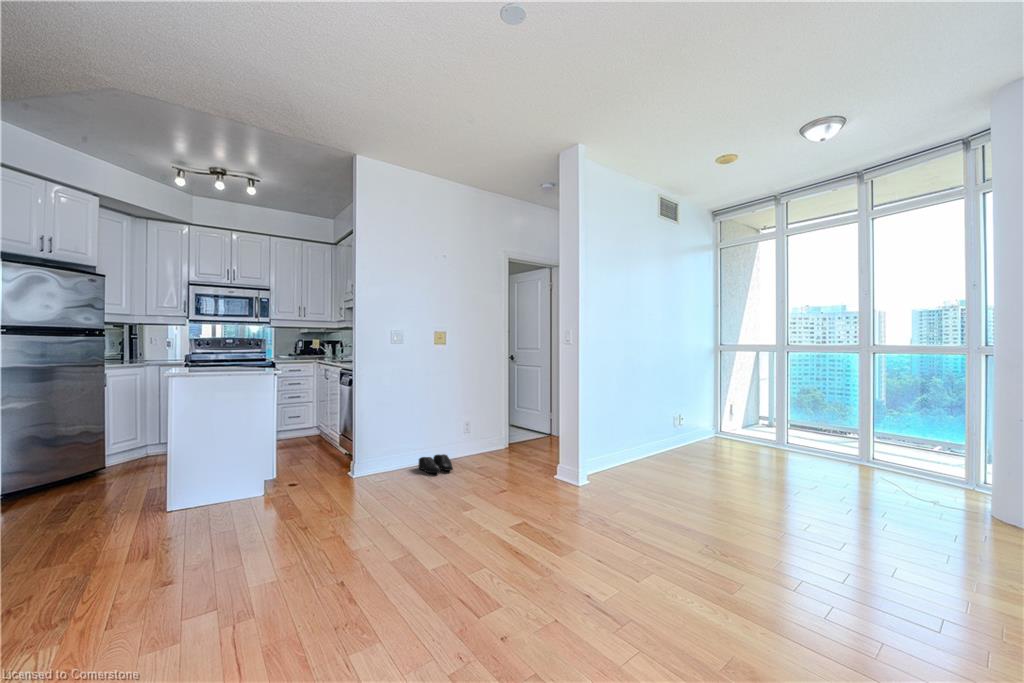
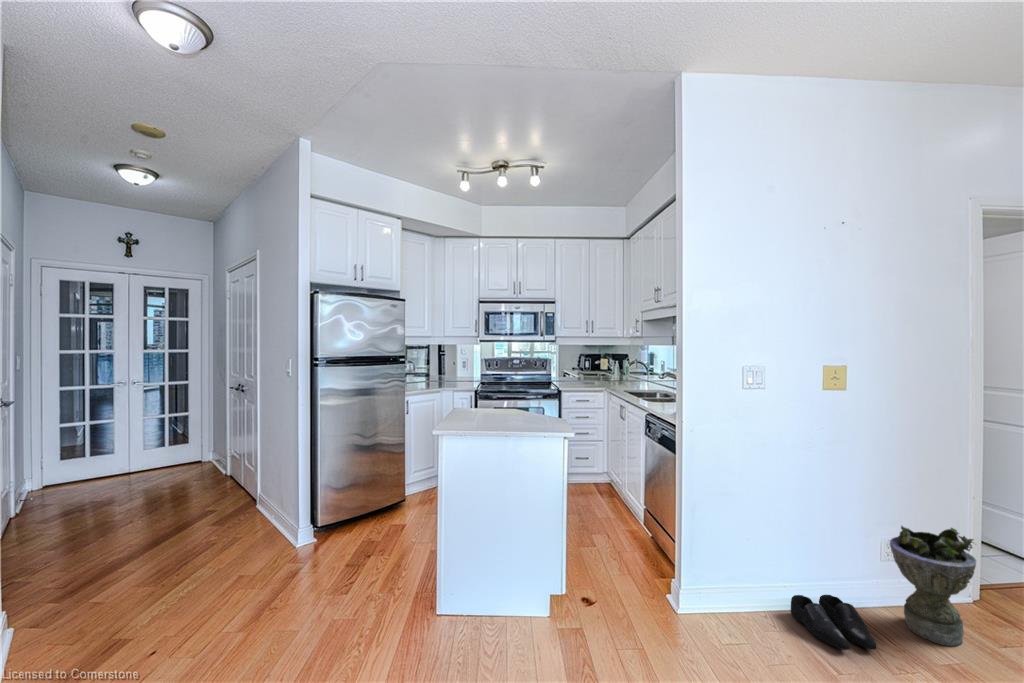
planter: none [466,410,497,464] -> present [890,526,976,646]

